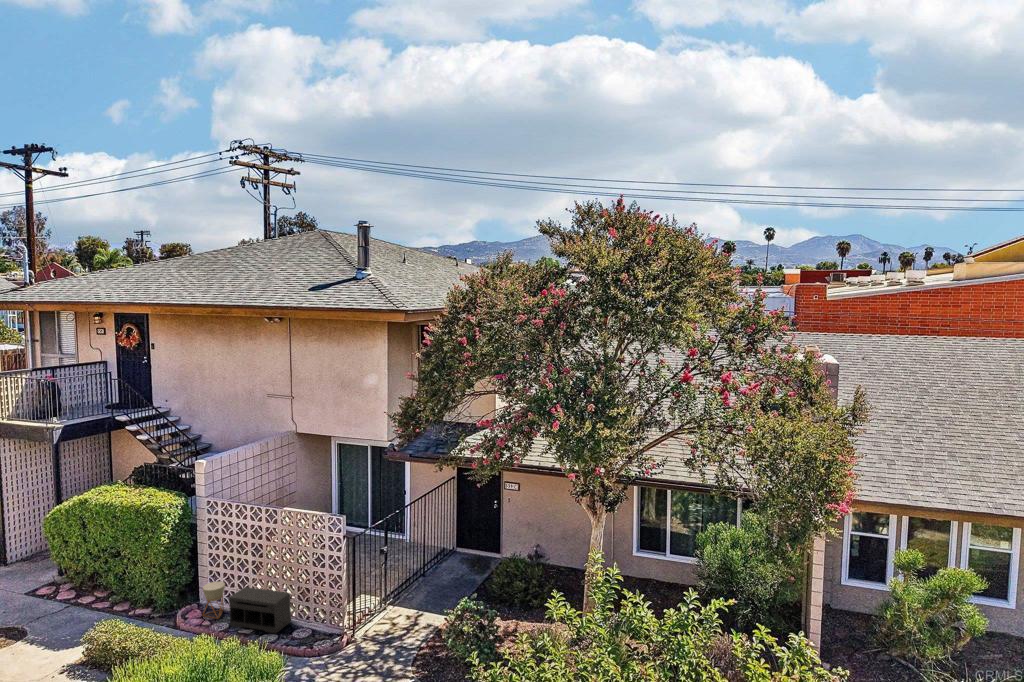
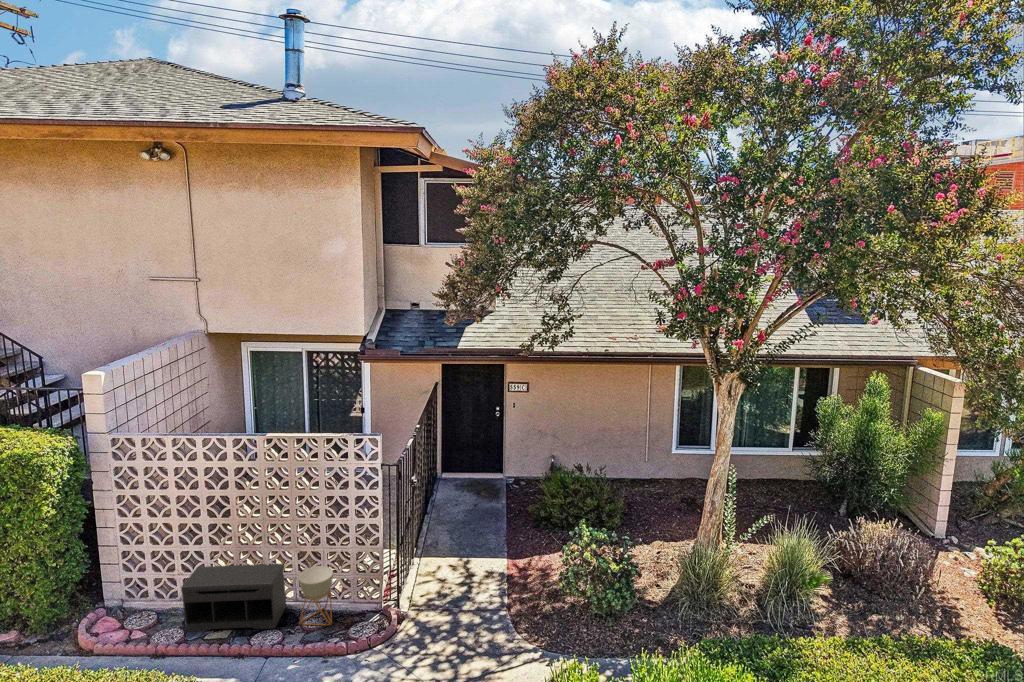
planter: present [203,581,225,619] -> present [298,566,333,625]

